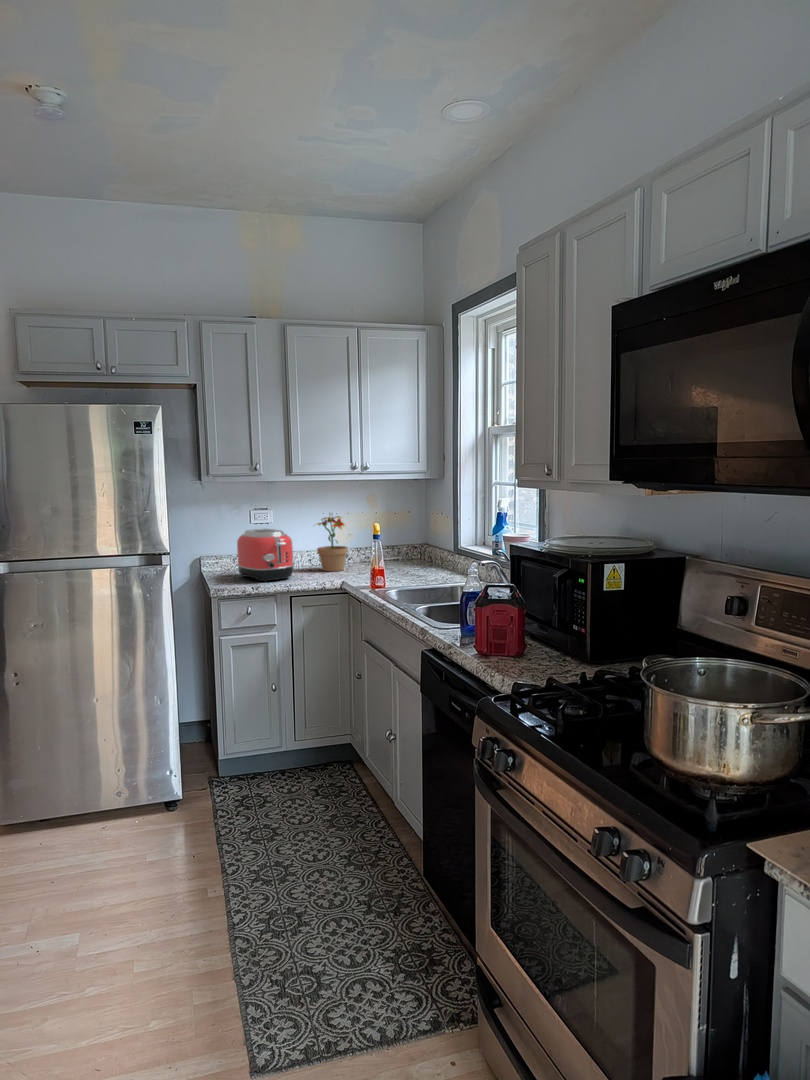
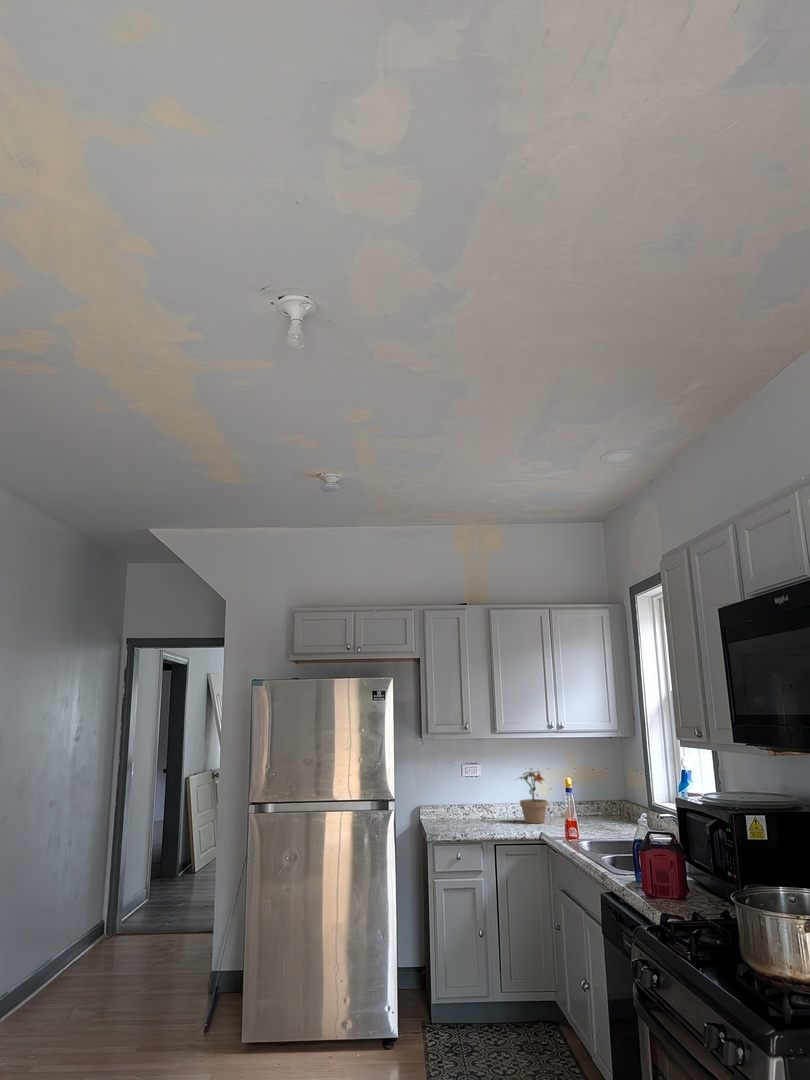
toaster: present [237,529,294,582] -> none [450,781,499,829]

